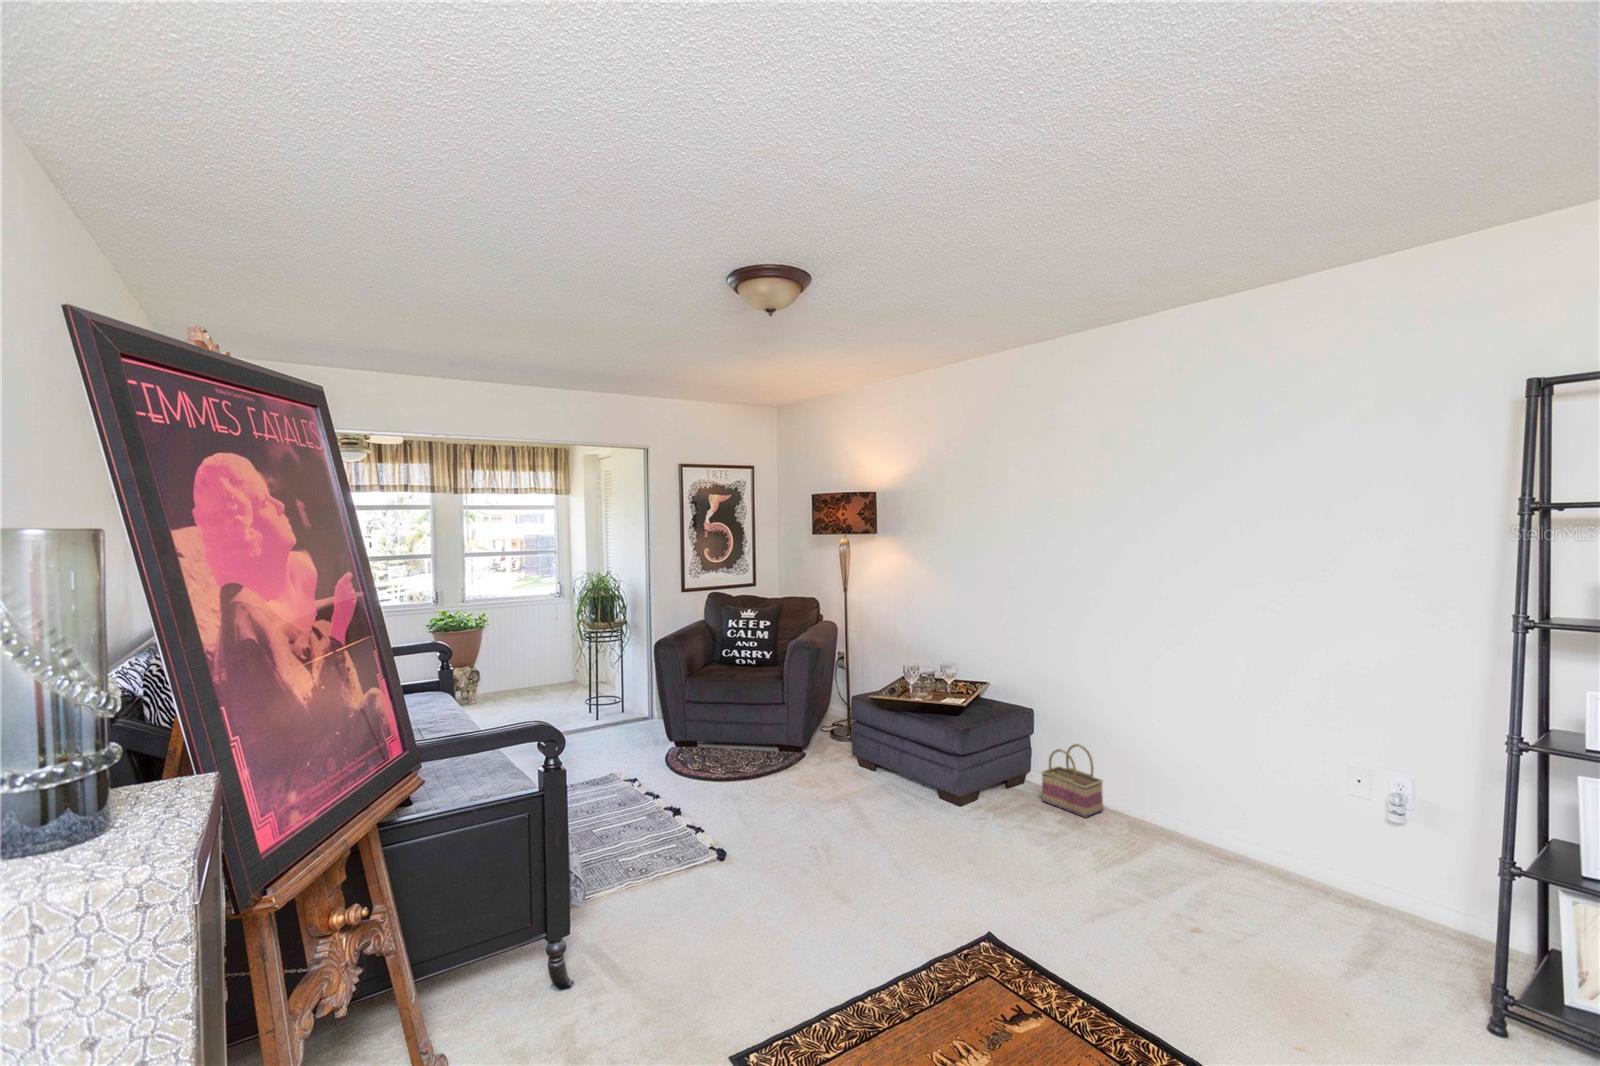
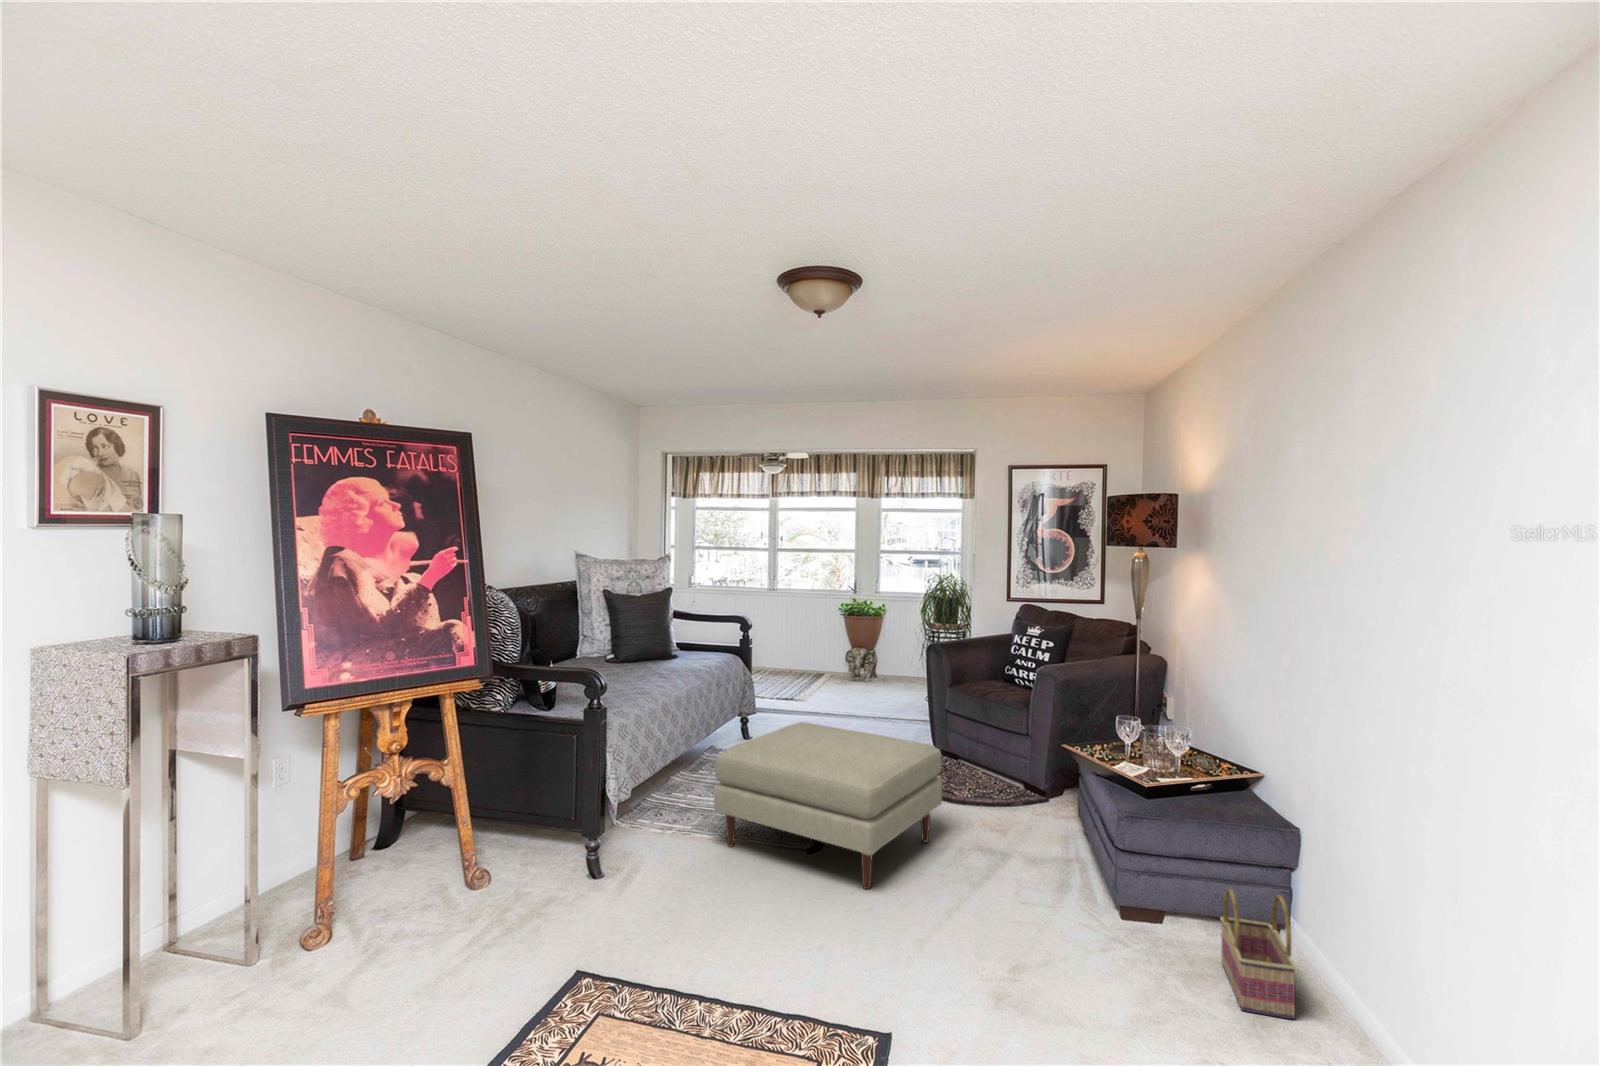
ottoman: none [642,721,845,883] -> present [714,722,942,889]

